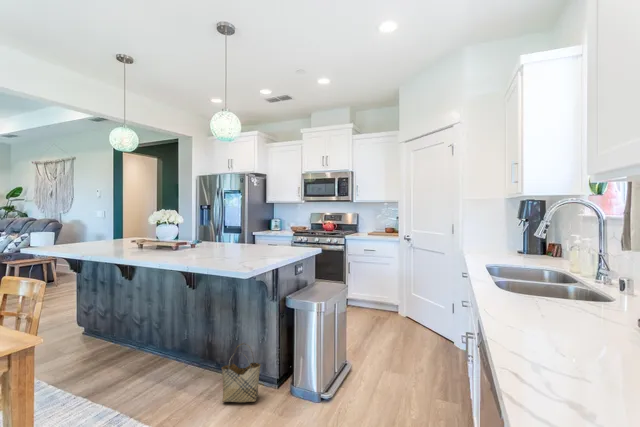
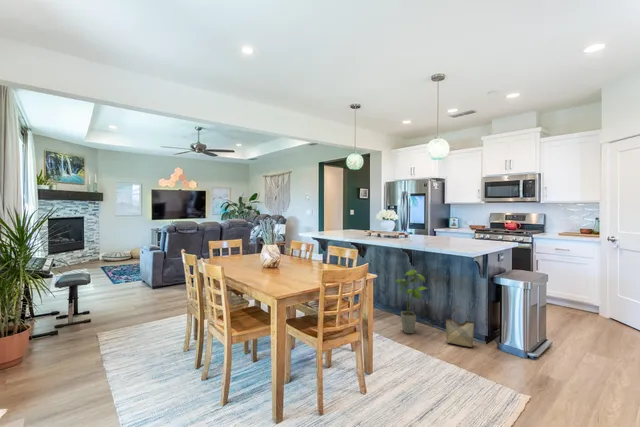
house plant: none [152,297,207,397] -> present [396,270,426,333]

